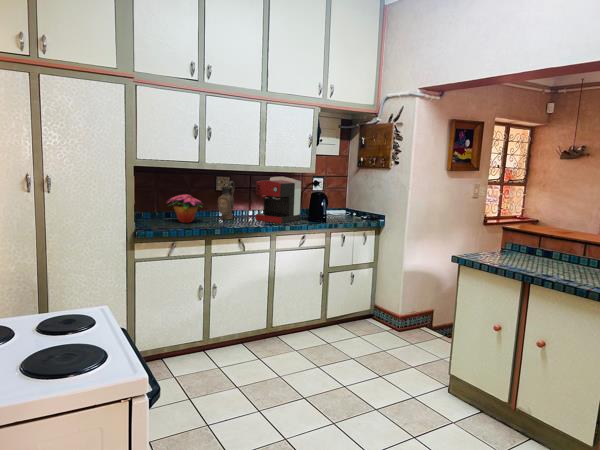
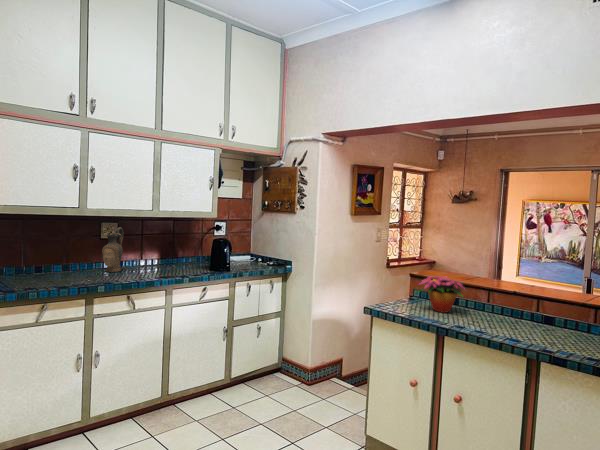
coffee maker: present [256,177,301,223] -> none [149,222,202,275]
flower arrangement: present [170,195,201,223] -> present [421,276,463,313]

